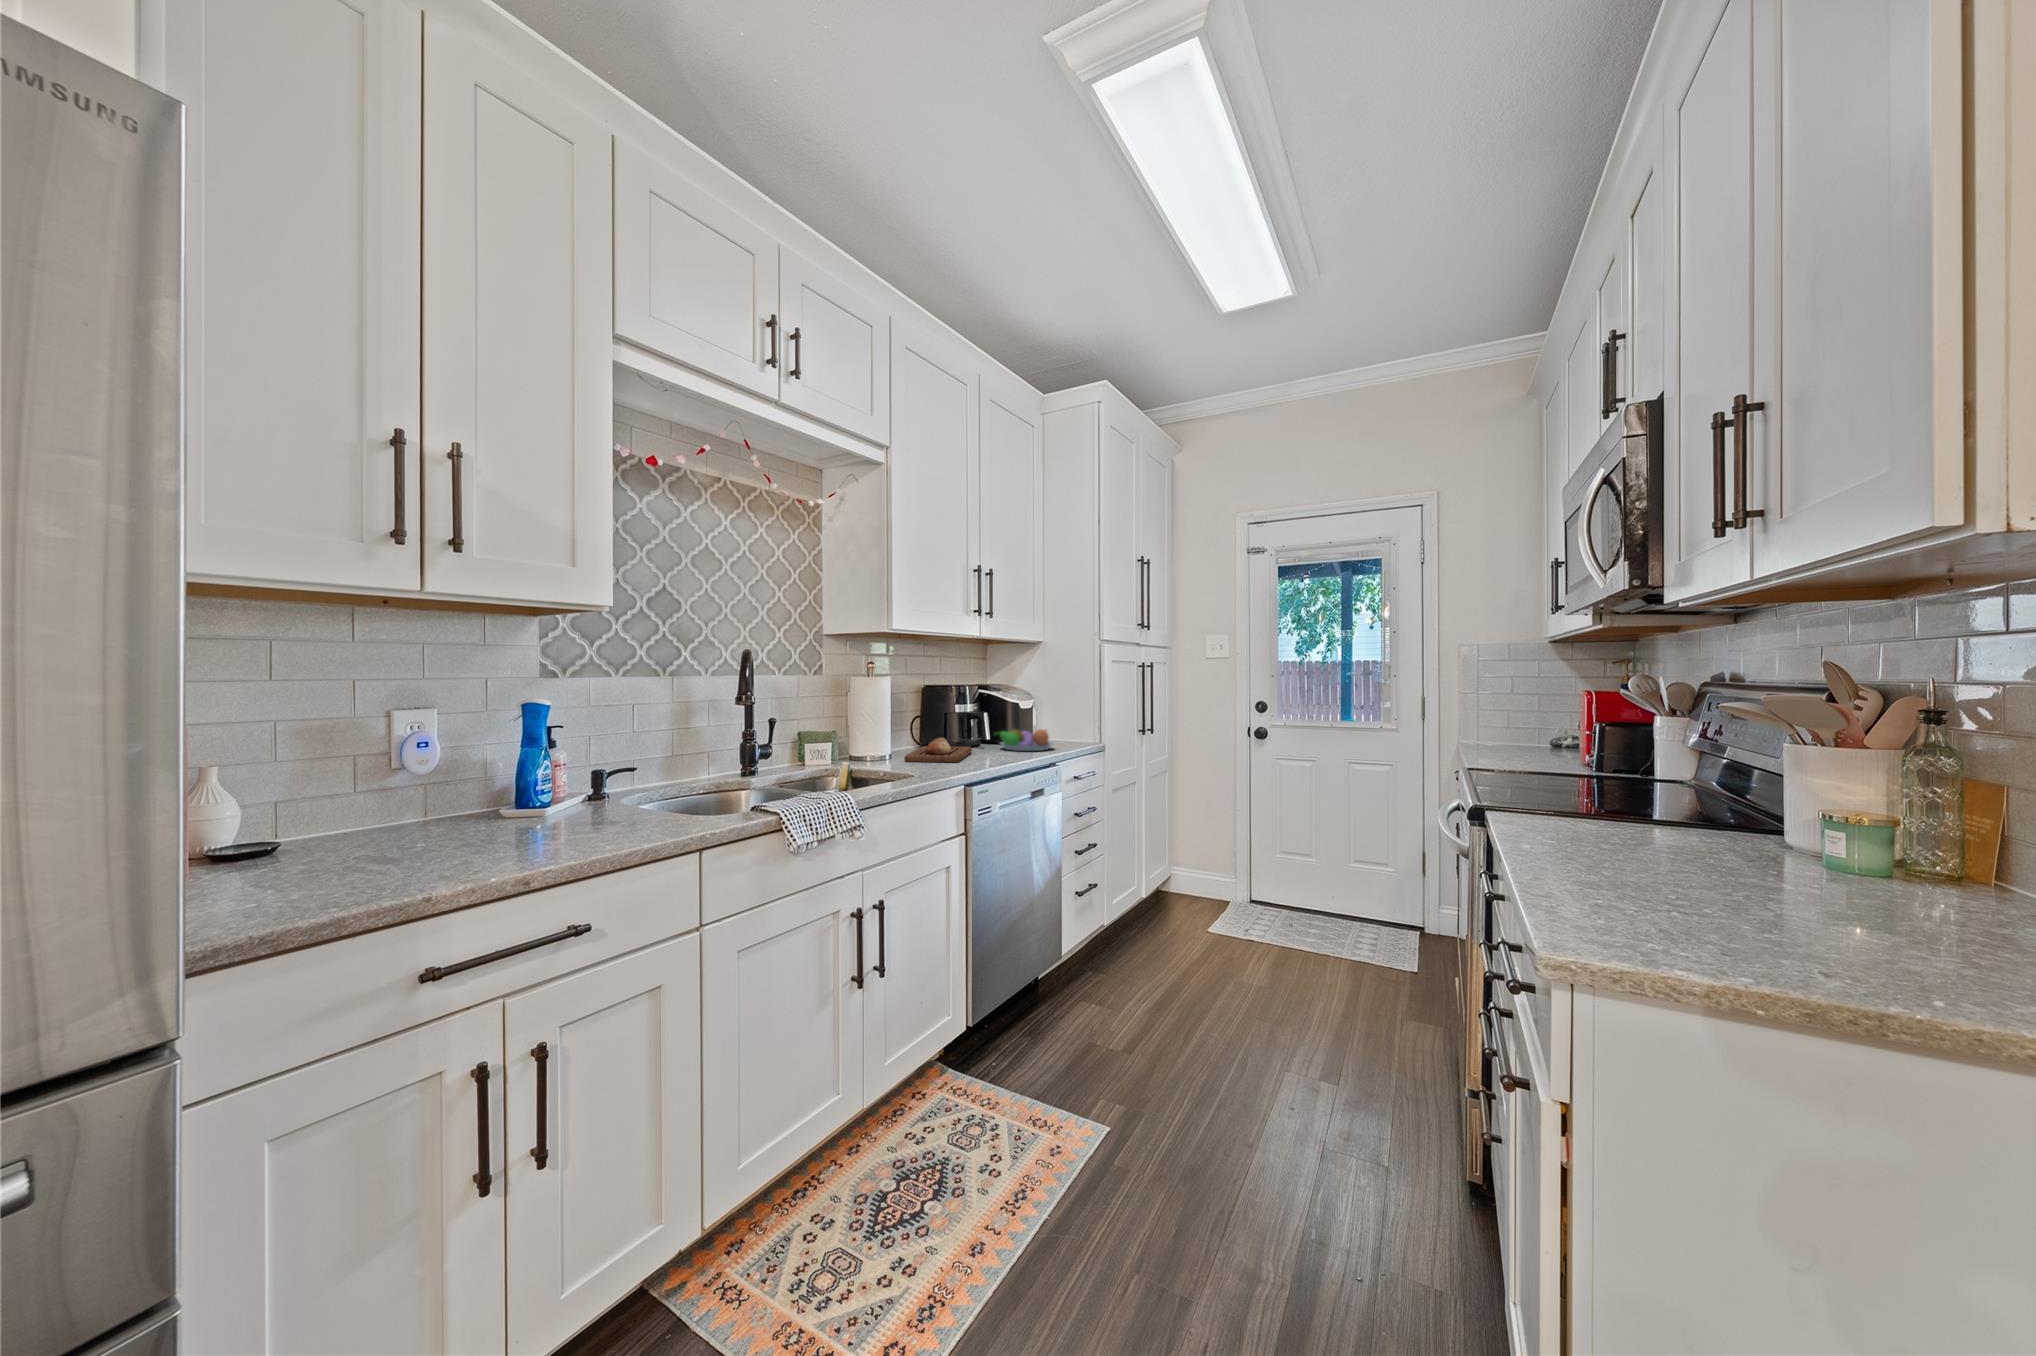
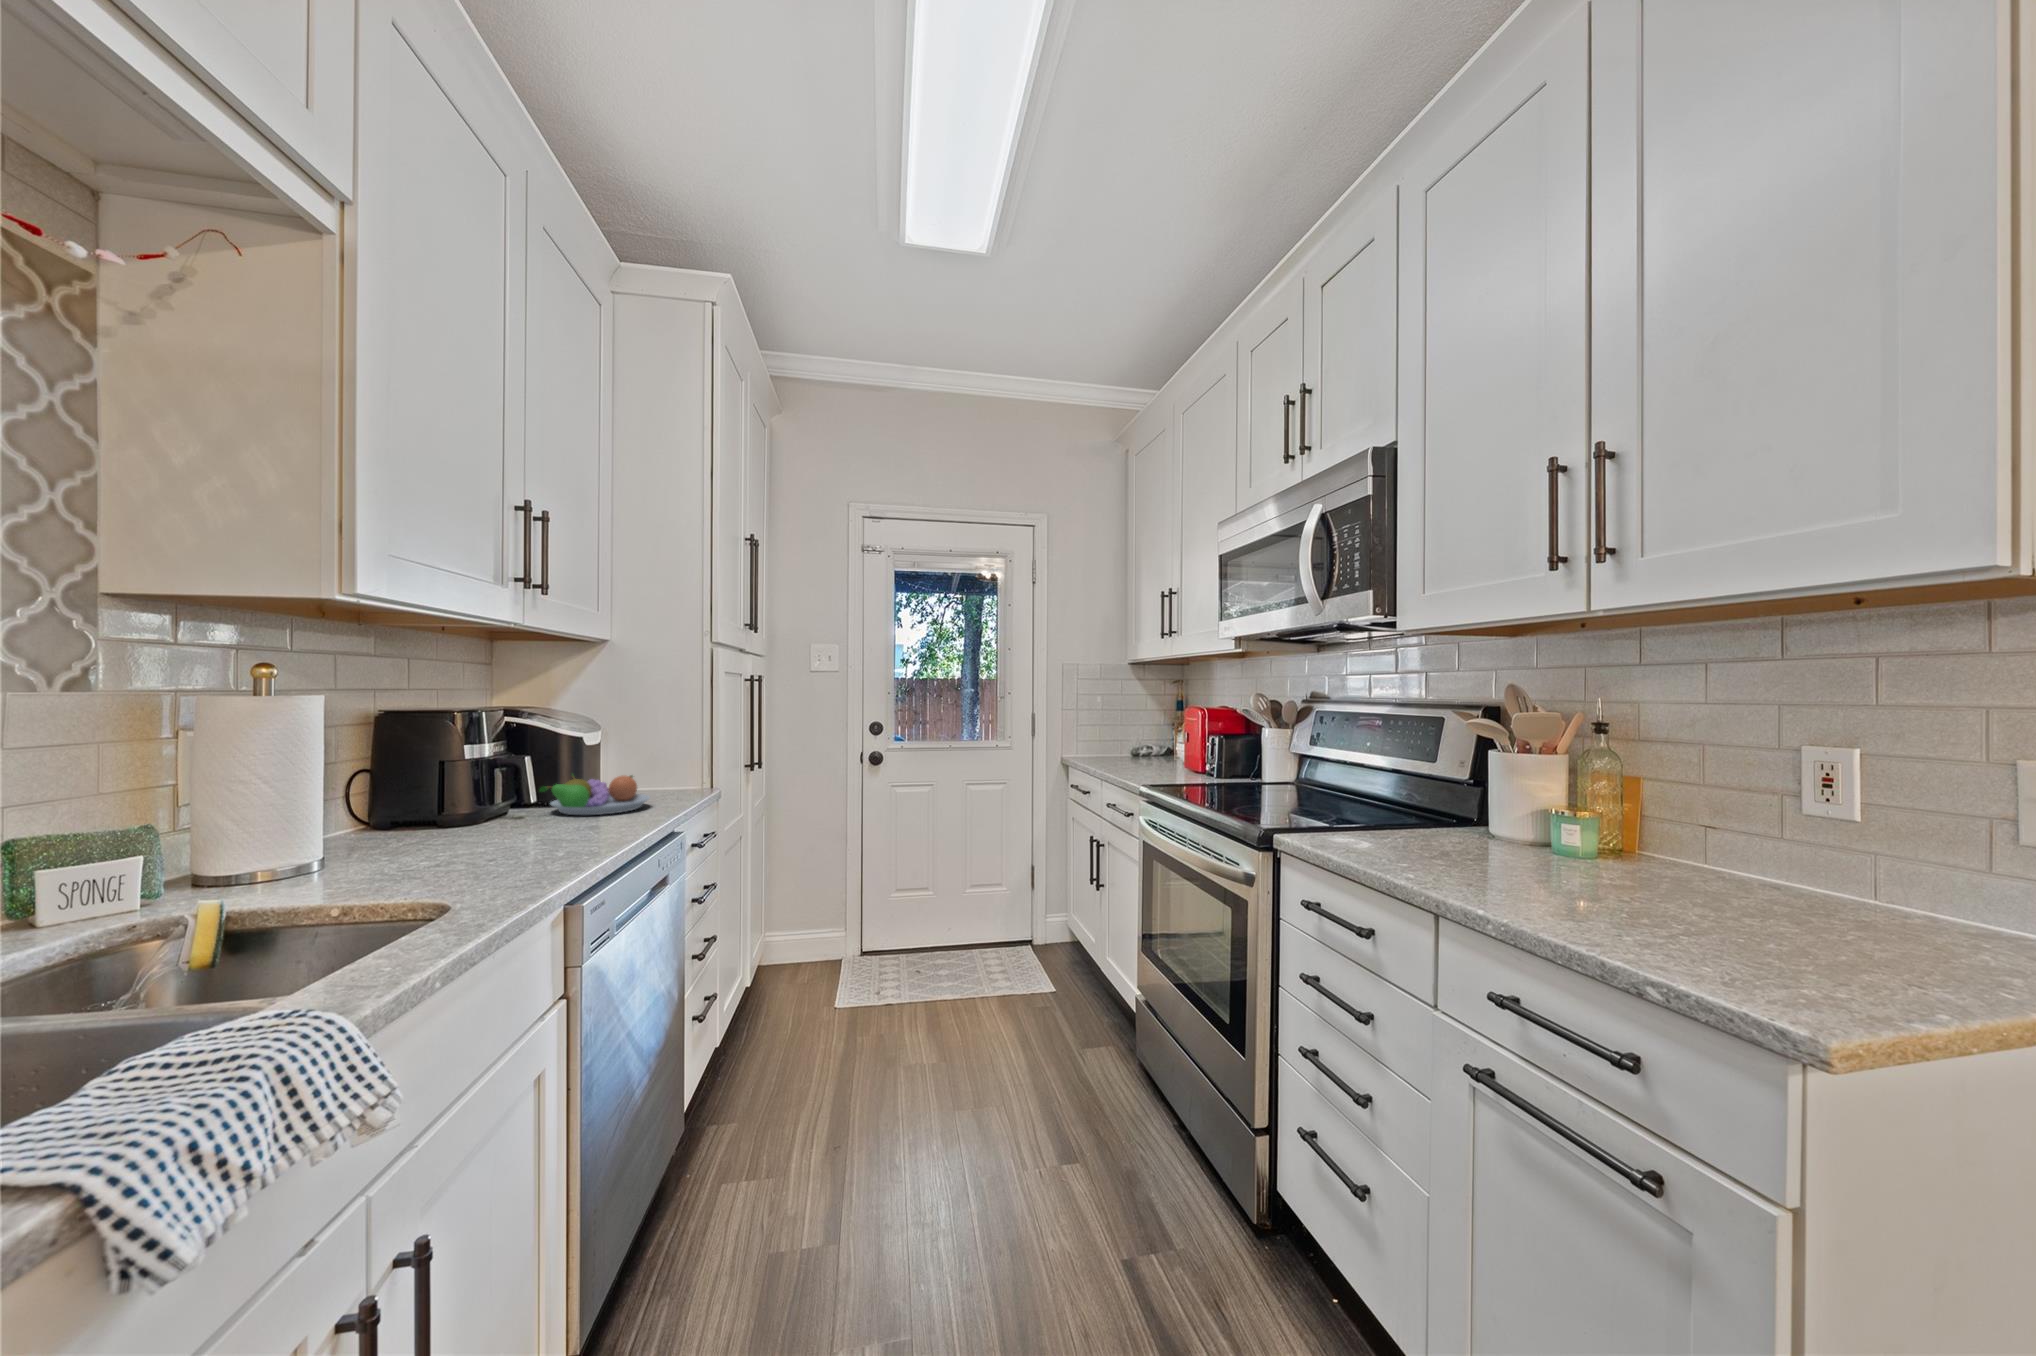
bread loaf: present [904,738,972,762] -> none [357,808,503,871]

